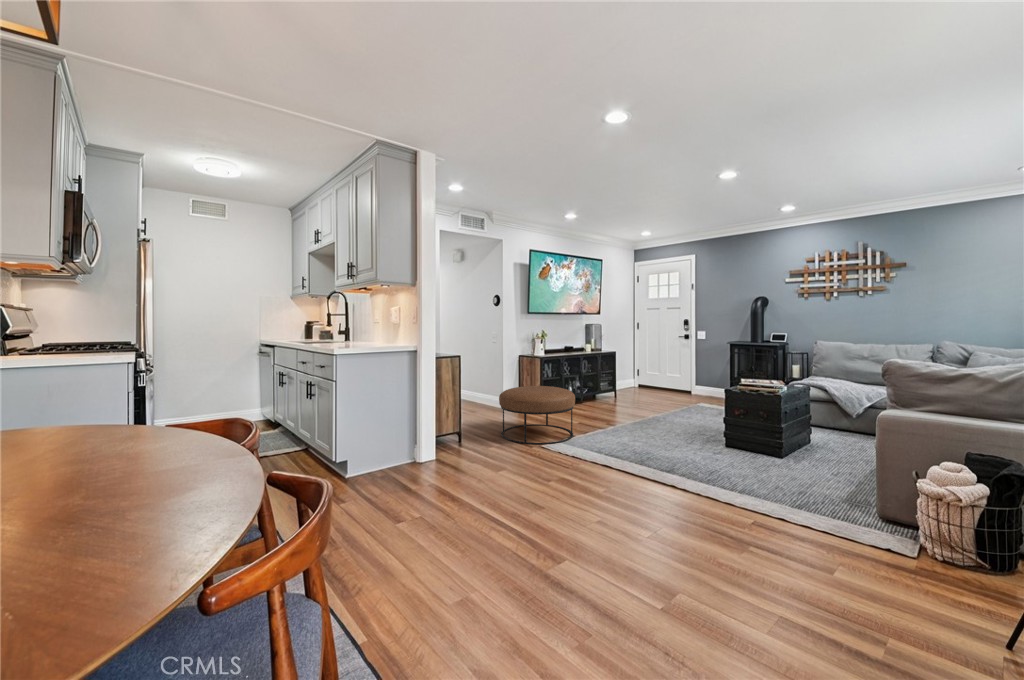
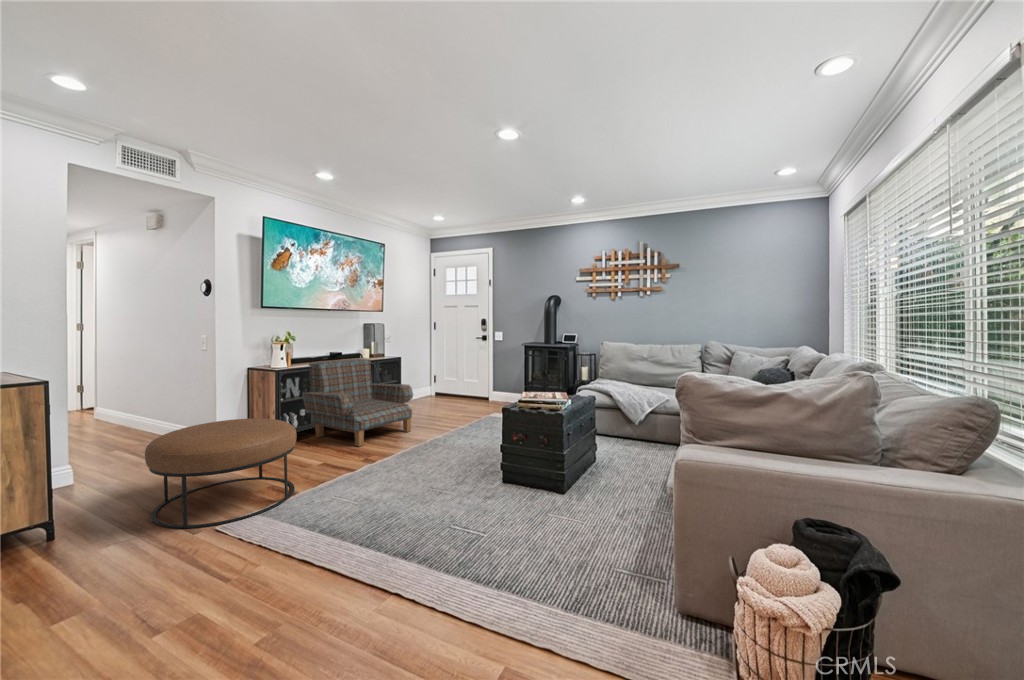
armchair: none [556,351,635,414] -> present [302,359,413,446]

